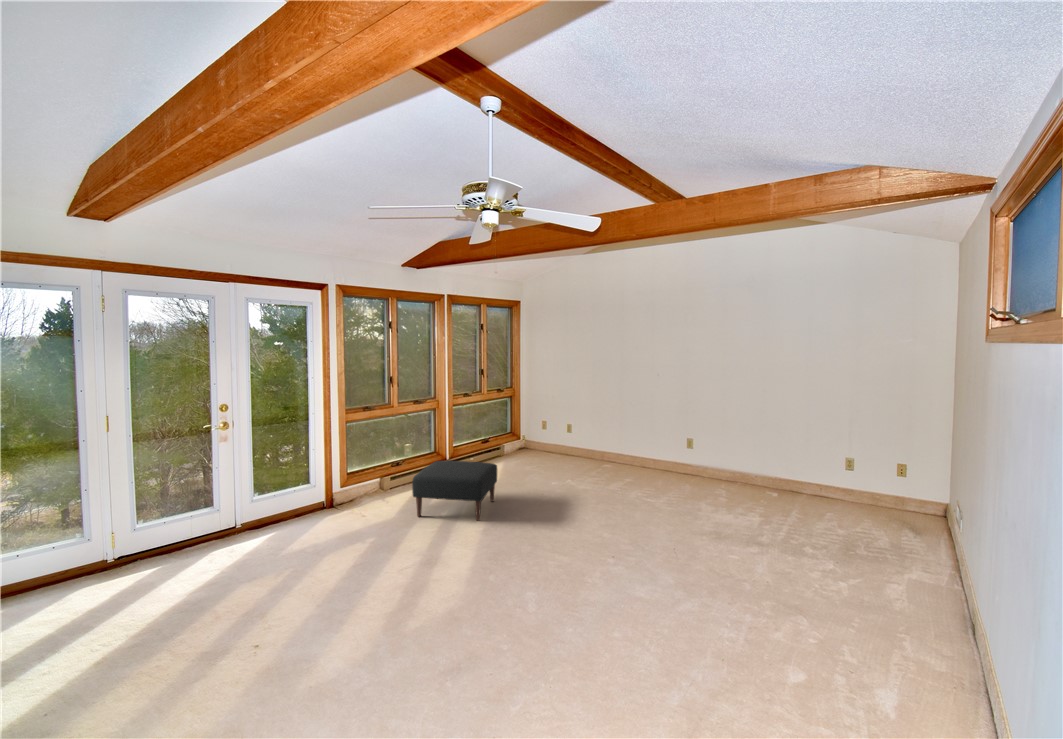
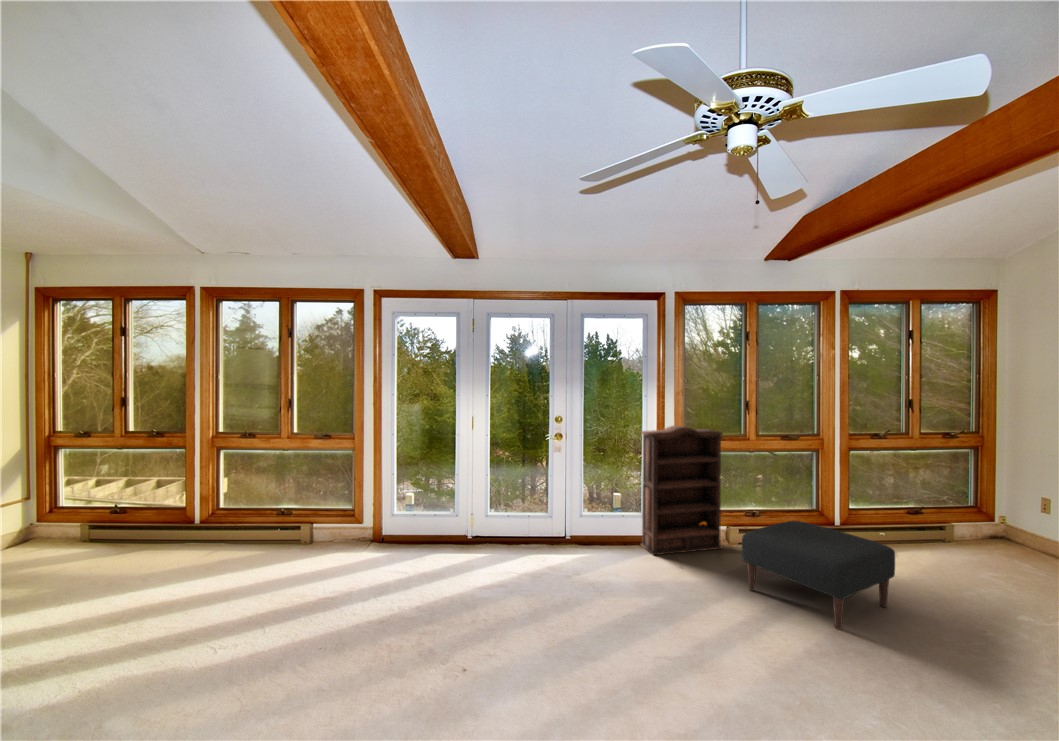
bookshelf: none [313,402,381,517] -> present [641,426,723,555]

